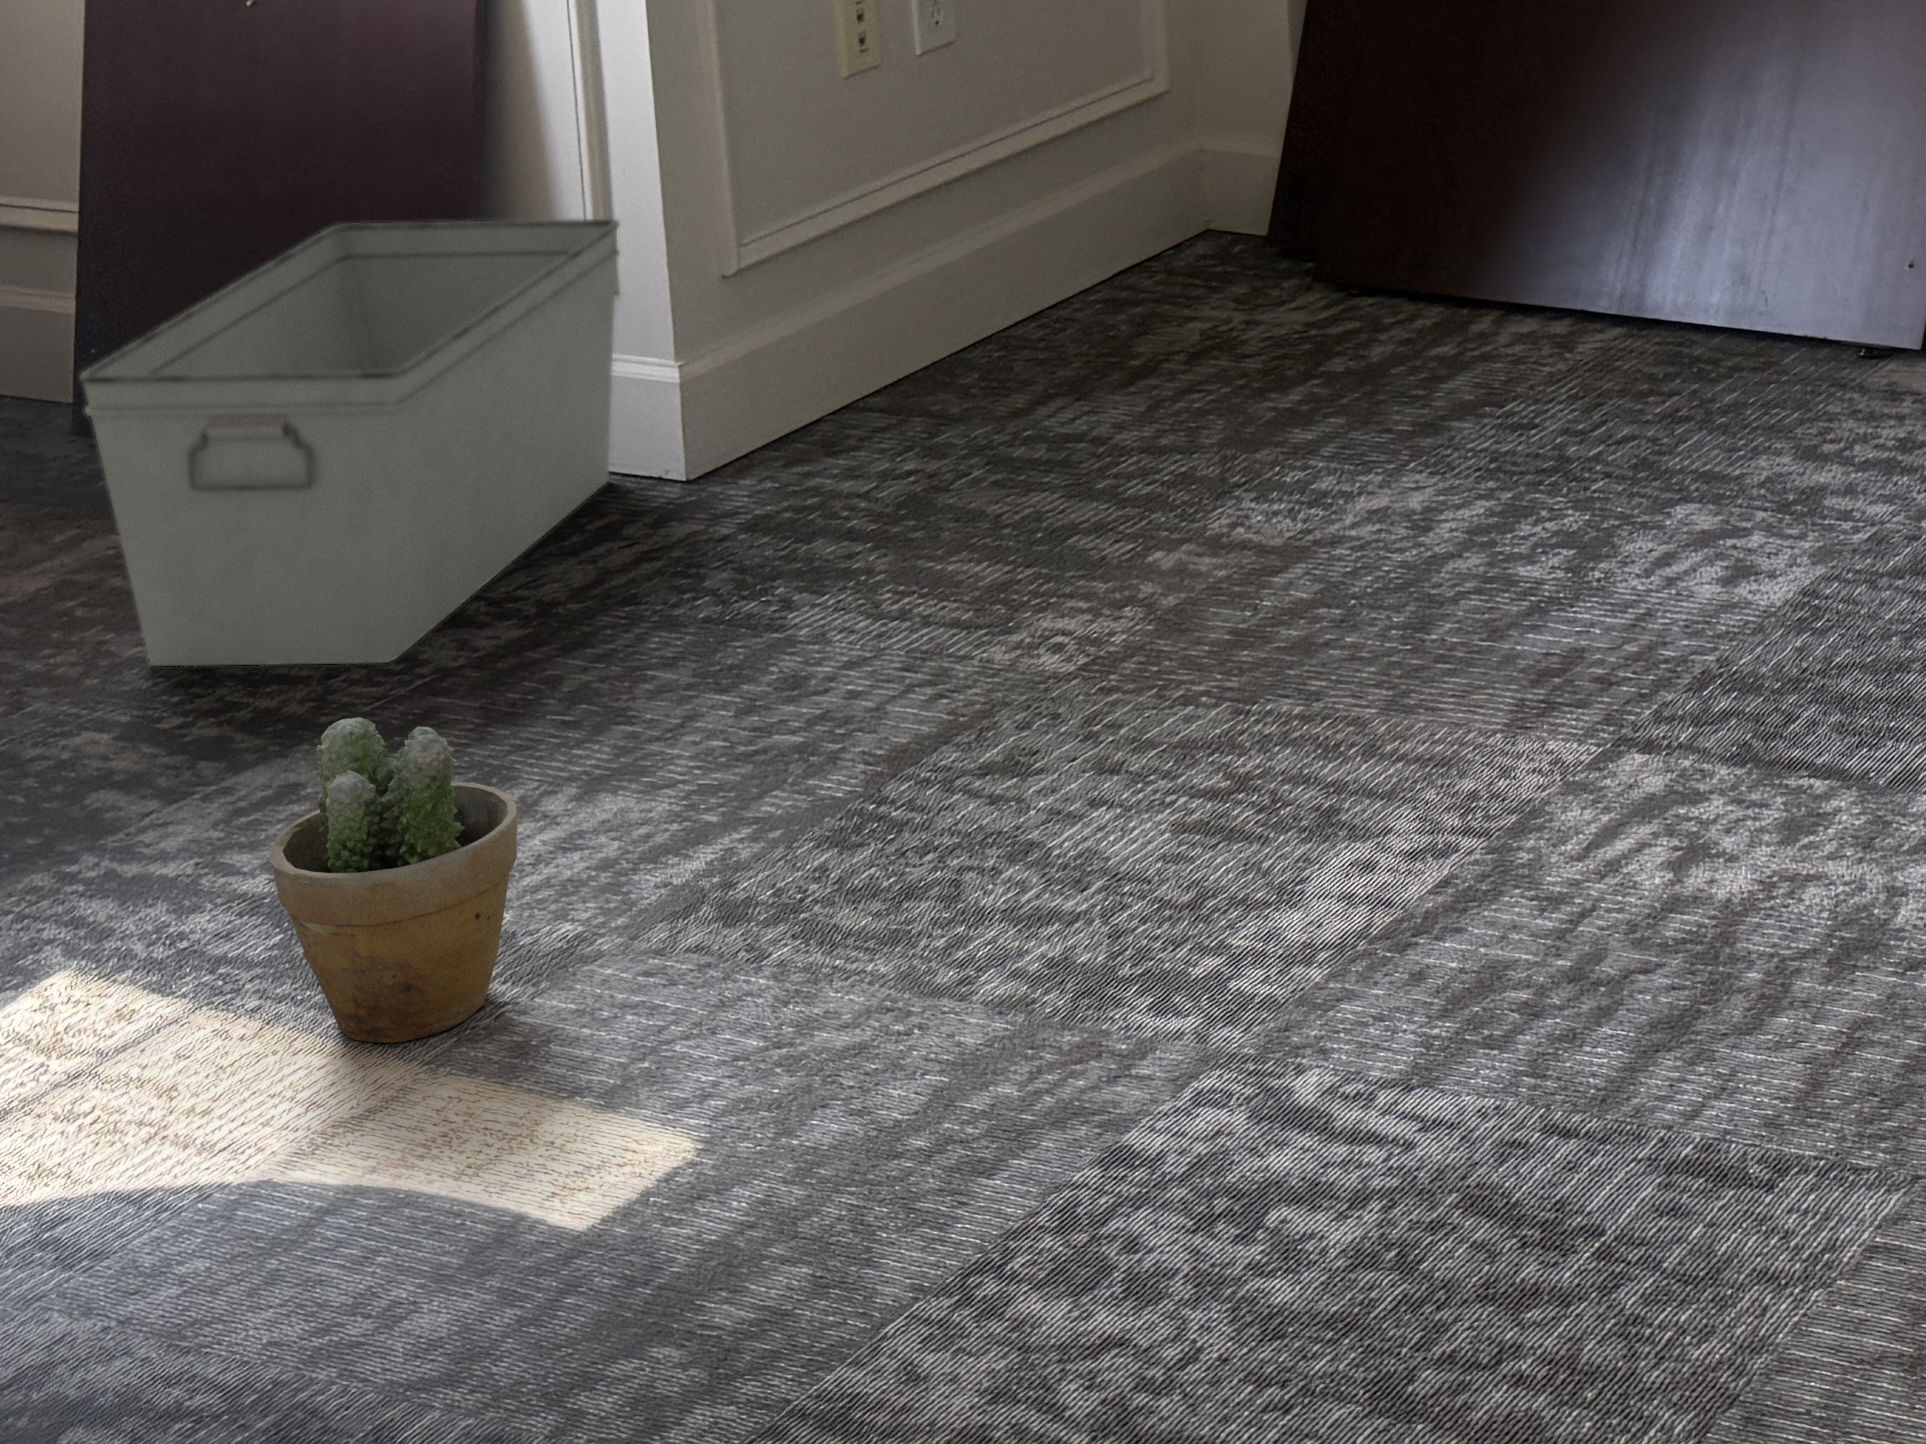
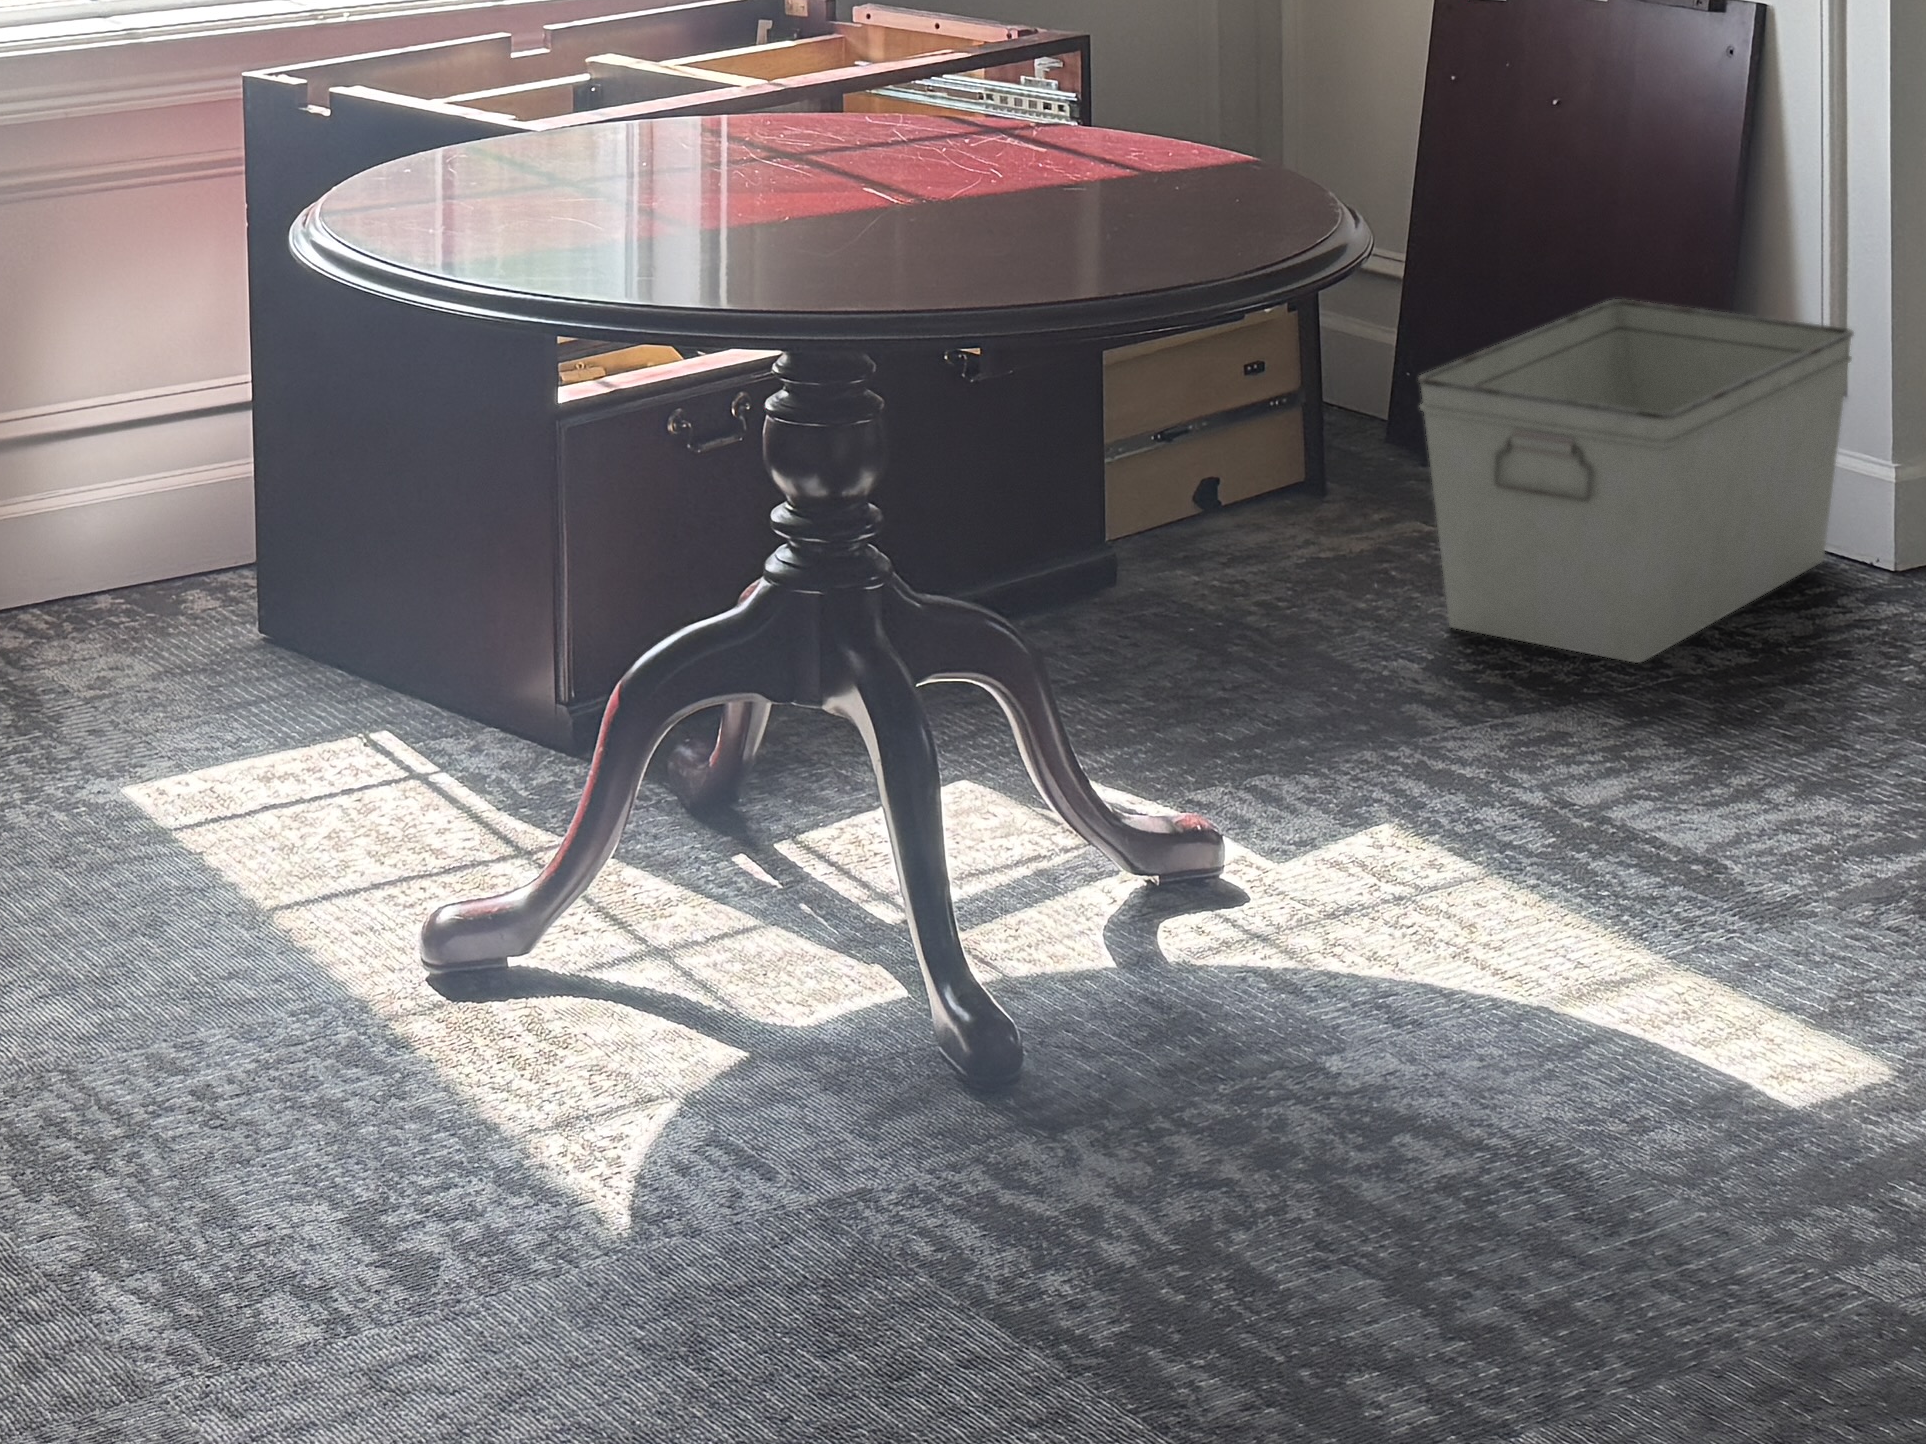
potted plant: present [269,717,518,1043] -> none [1559,662,1756,938]

